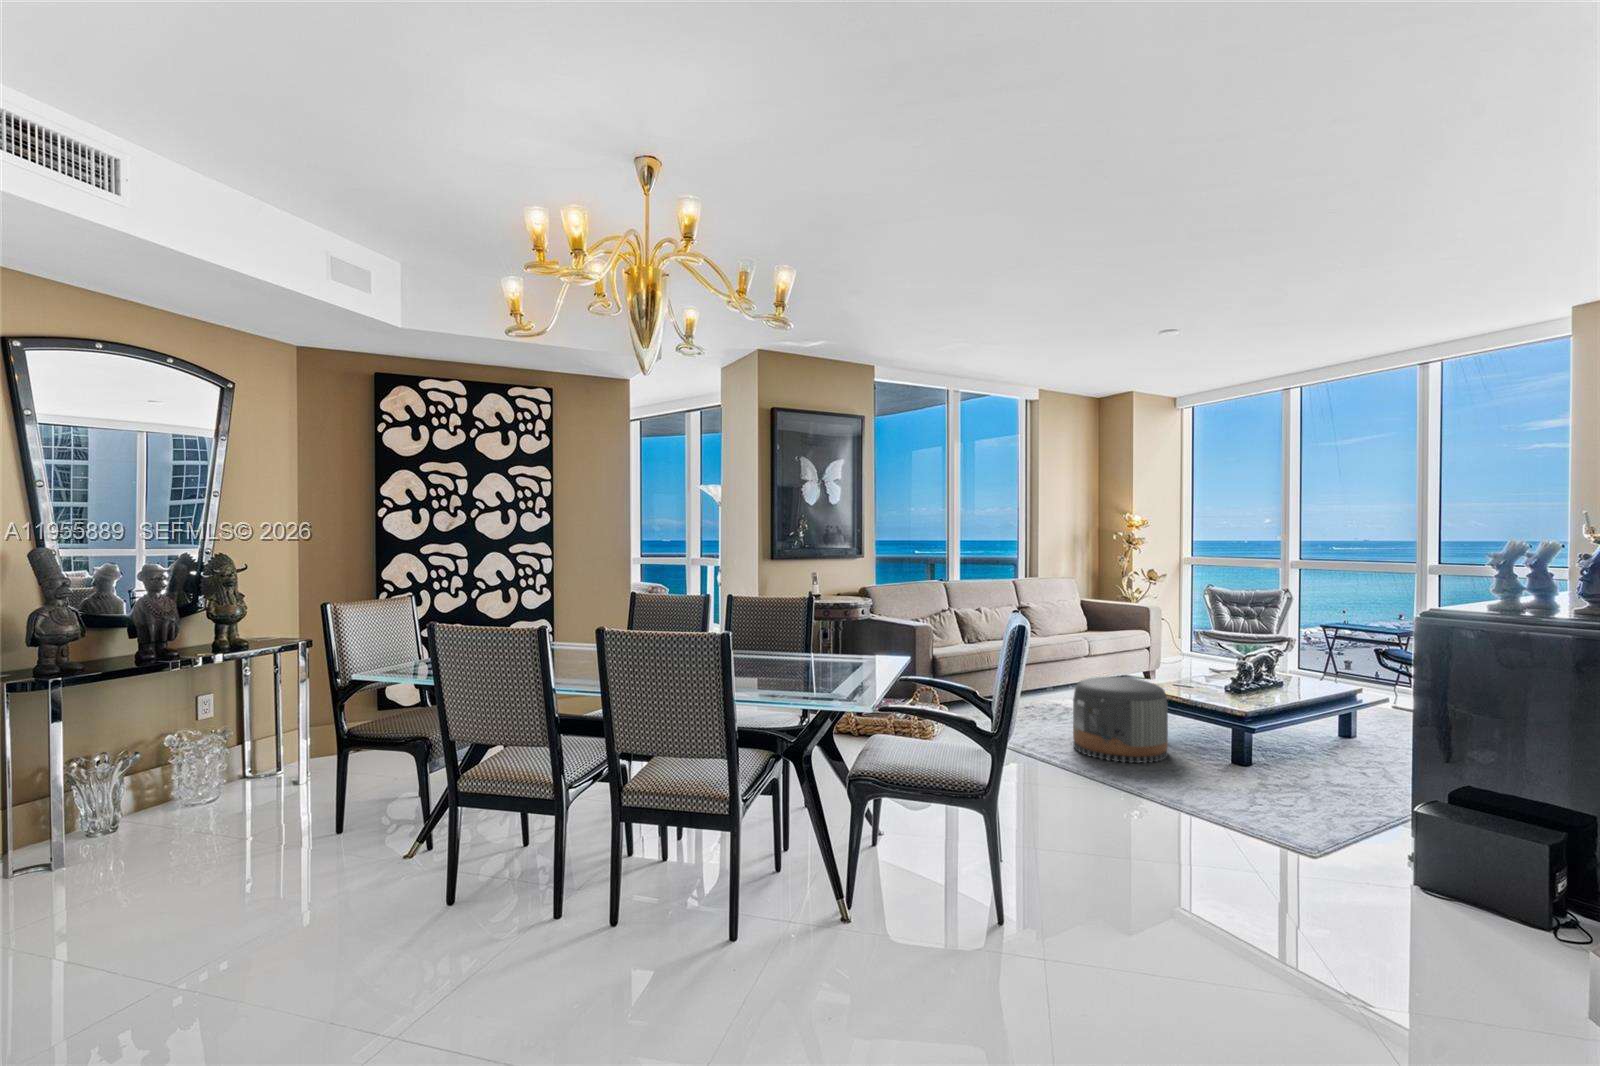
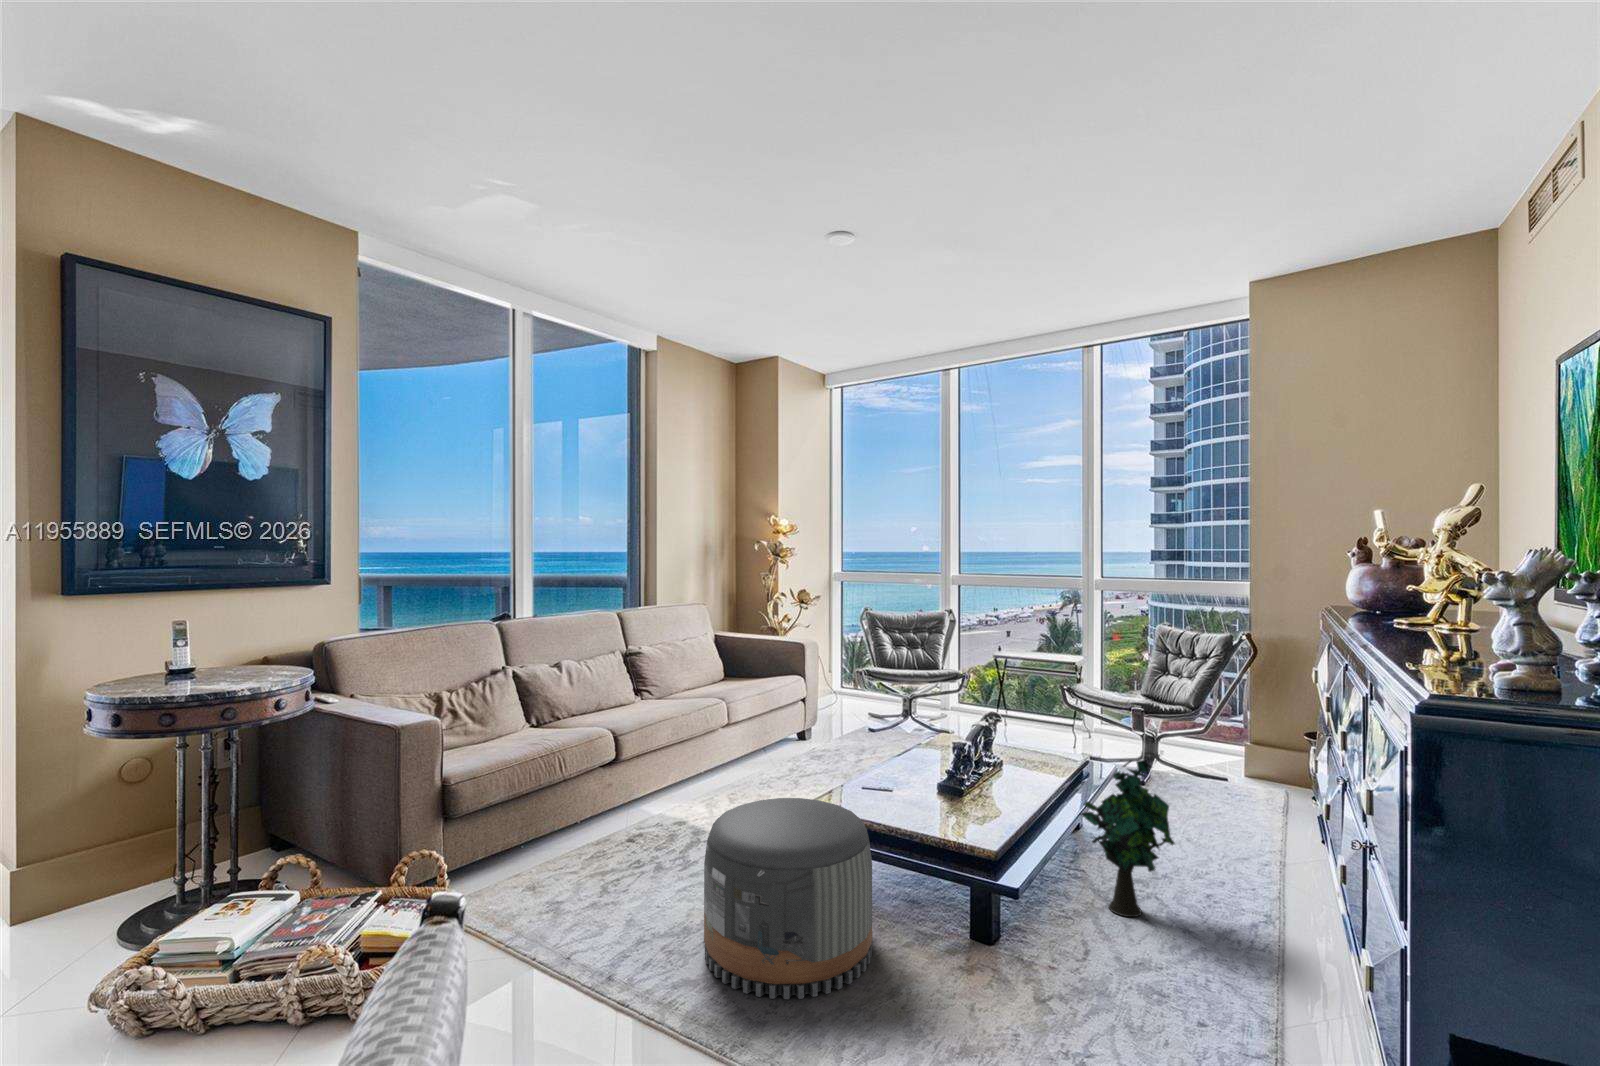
decorative plant: none [1314,674,1382,768] -> present [1080,760,1175,917]

